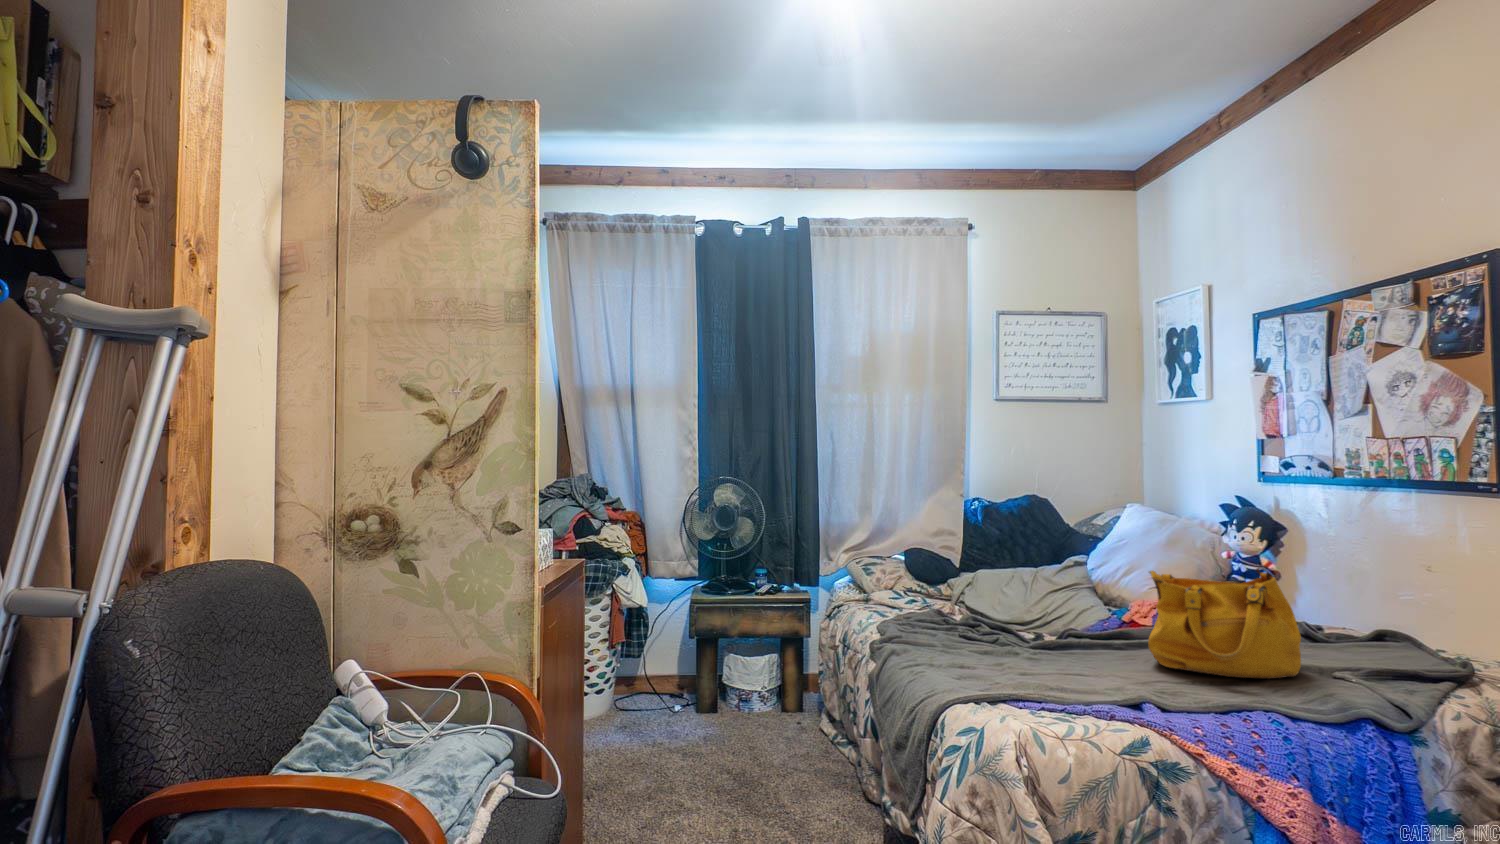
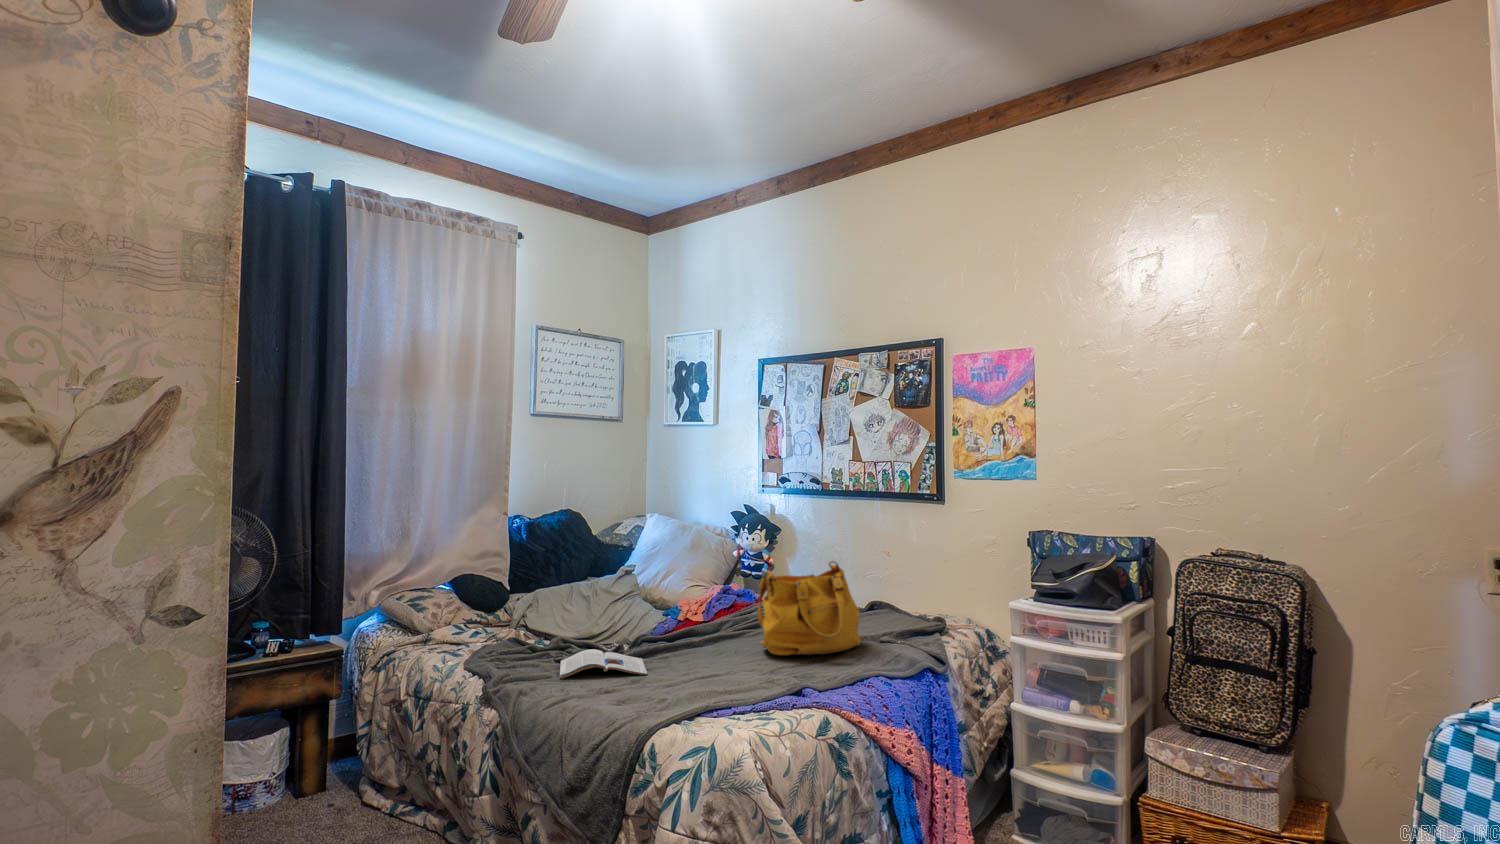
magazine: none [933,627,1028,660] -> present [560,649,648,679]

